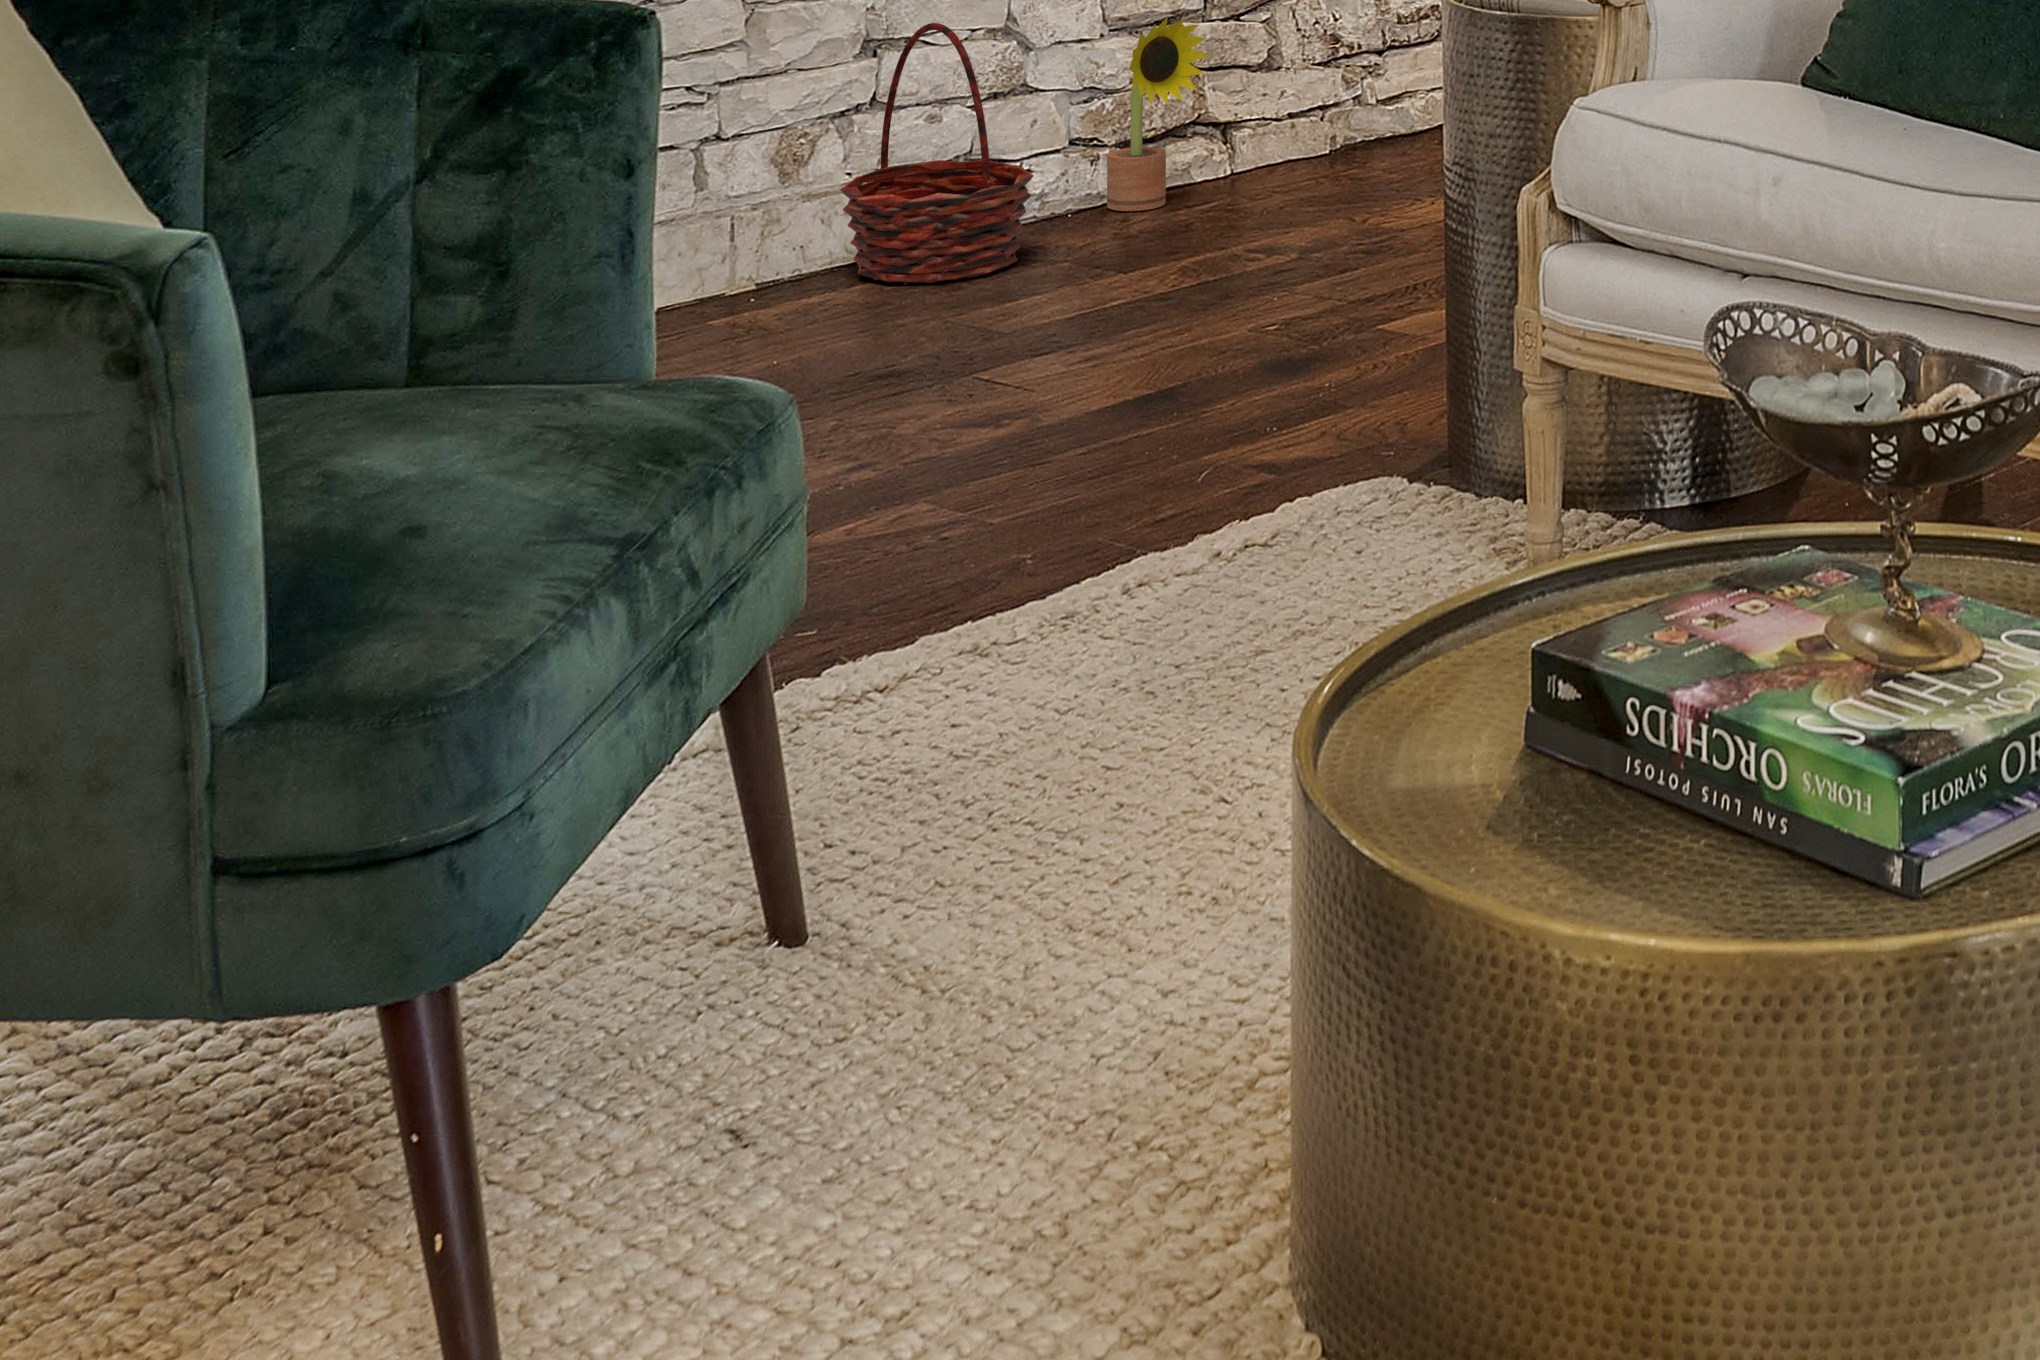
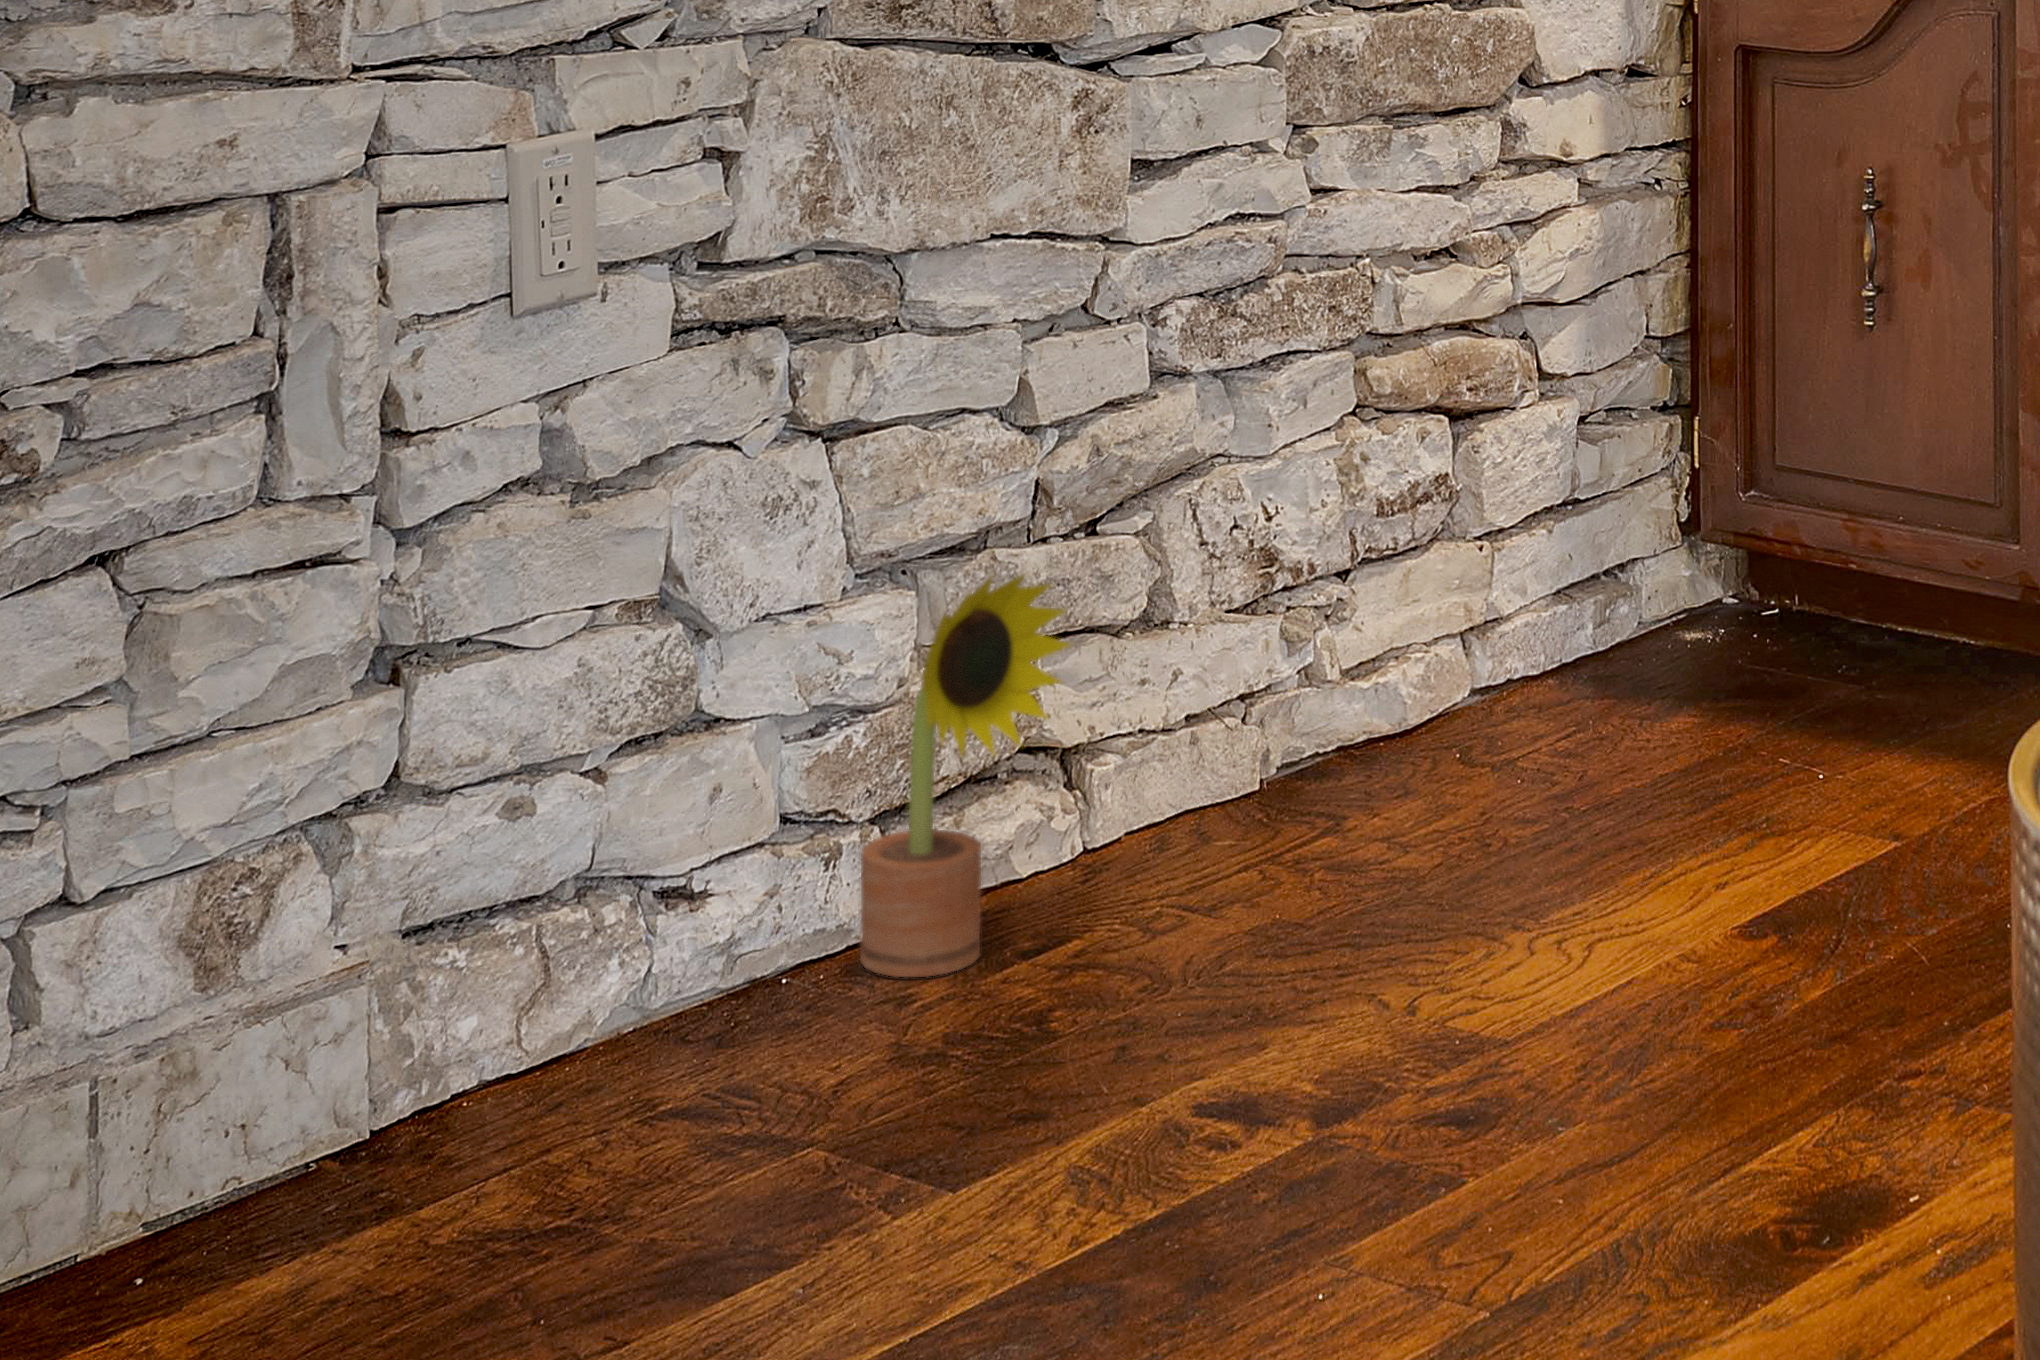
basket: present [841,23,1033,284] -> none [332,629,747,1228]

